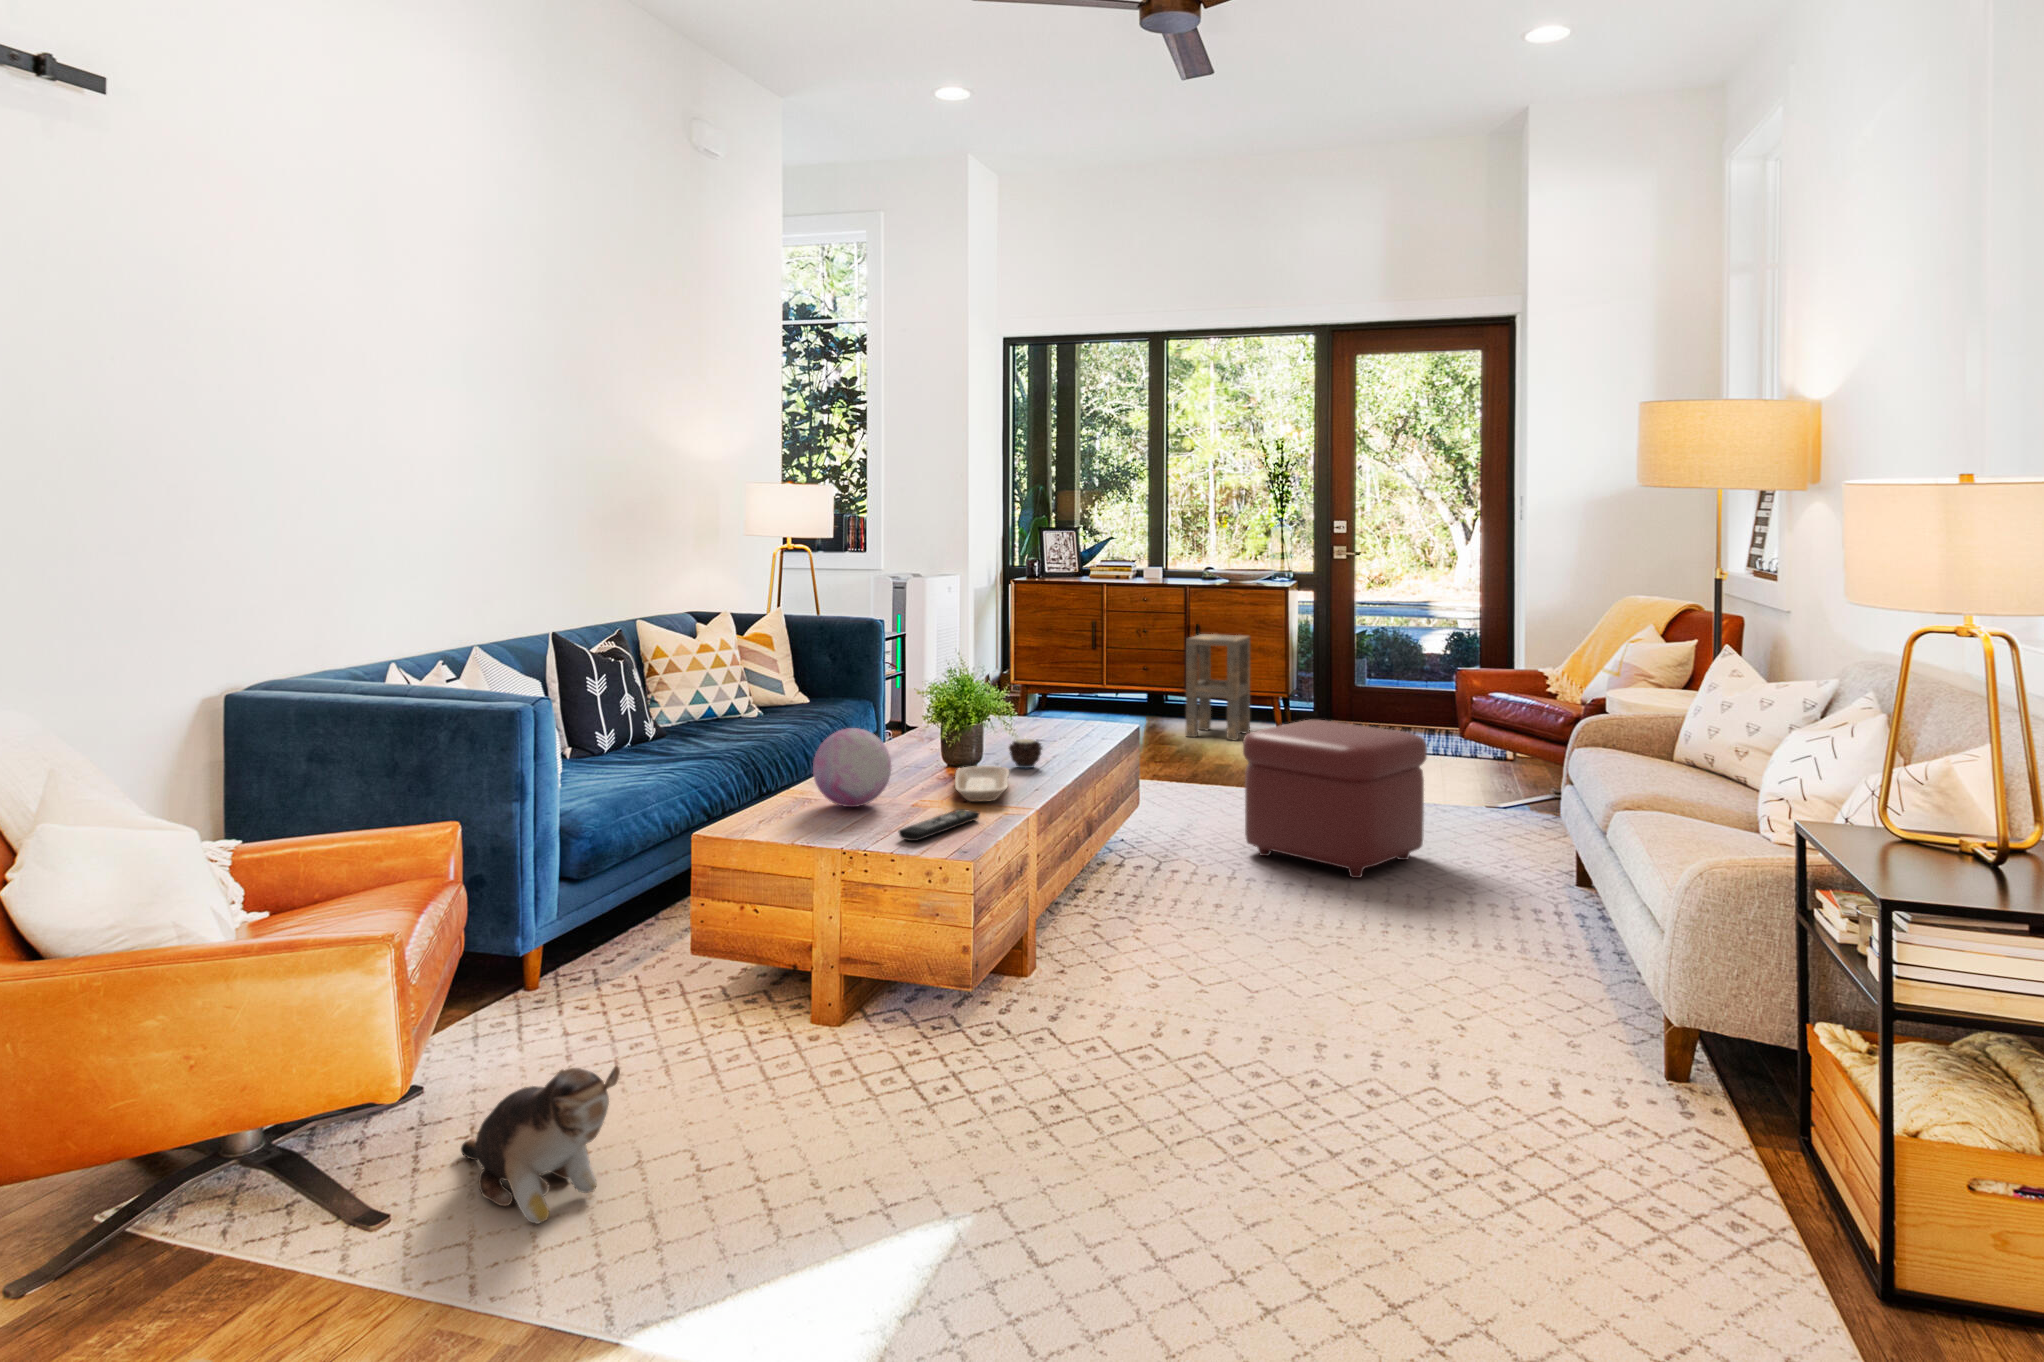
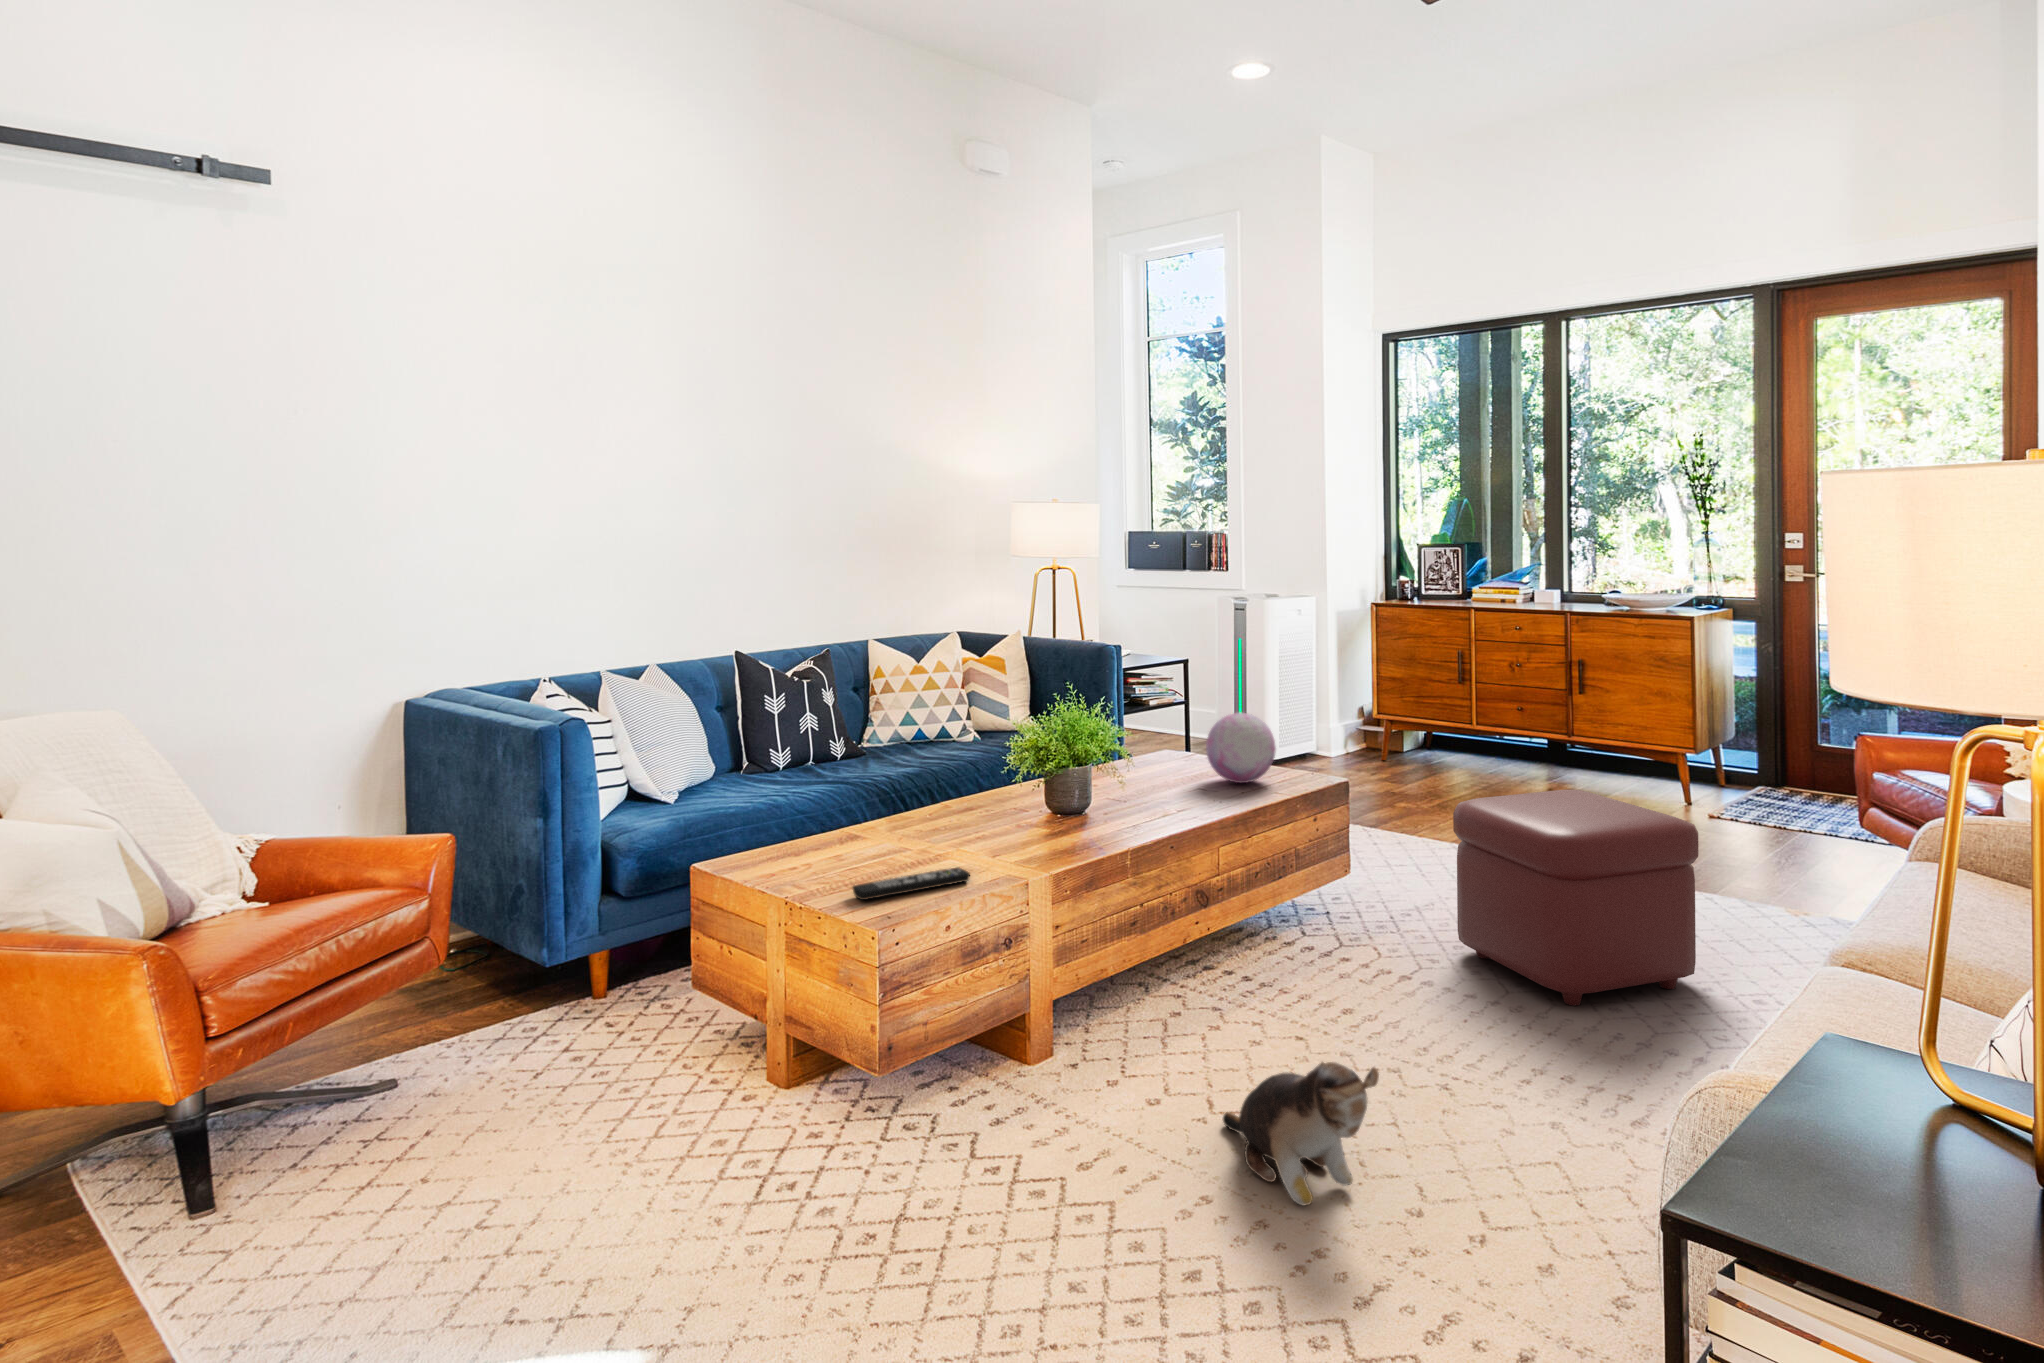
side table: present [1186,634,1250,741] -> none [1559,670,1651,803]
decorative orb: present [813,728,891,807] -> present [1206,713,1276,783]
candle: present [1009,738,1042,768] -> none [1106,785,1144,824]
tray: present [955,766,1010,802] -> none [979,817,1080,861]
plush toy: present [461,1066,620,1224] -> present [1223,1062,1379,1205]

